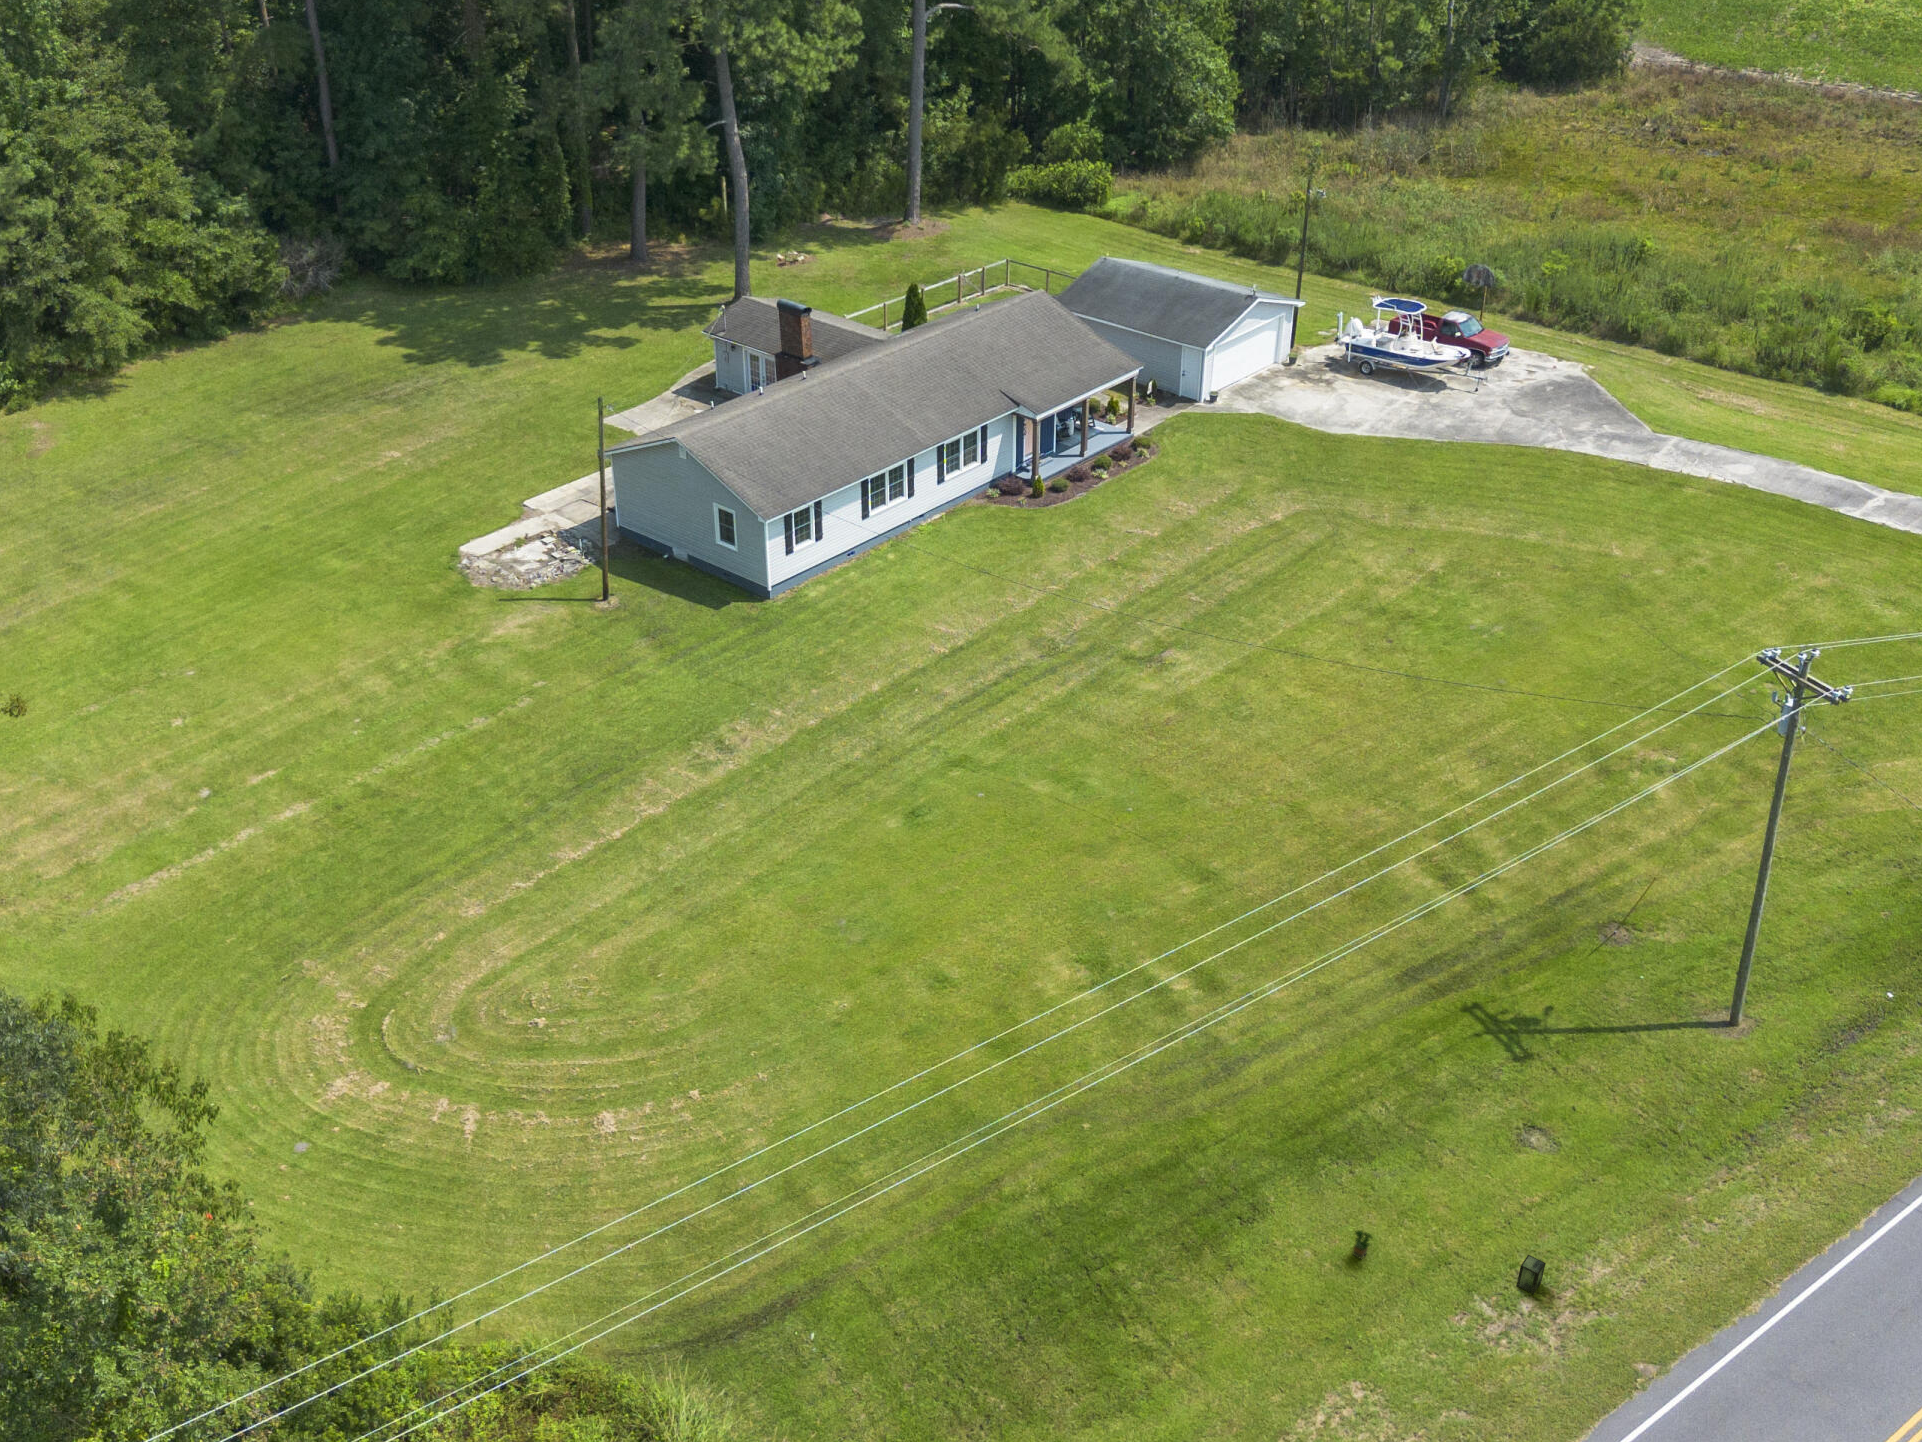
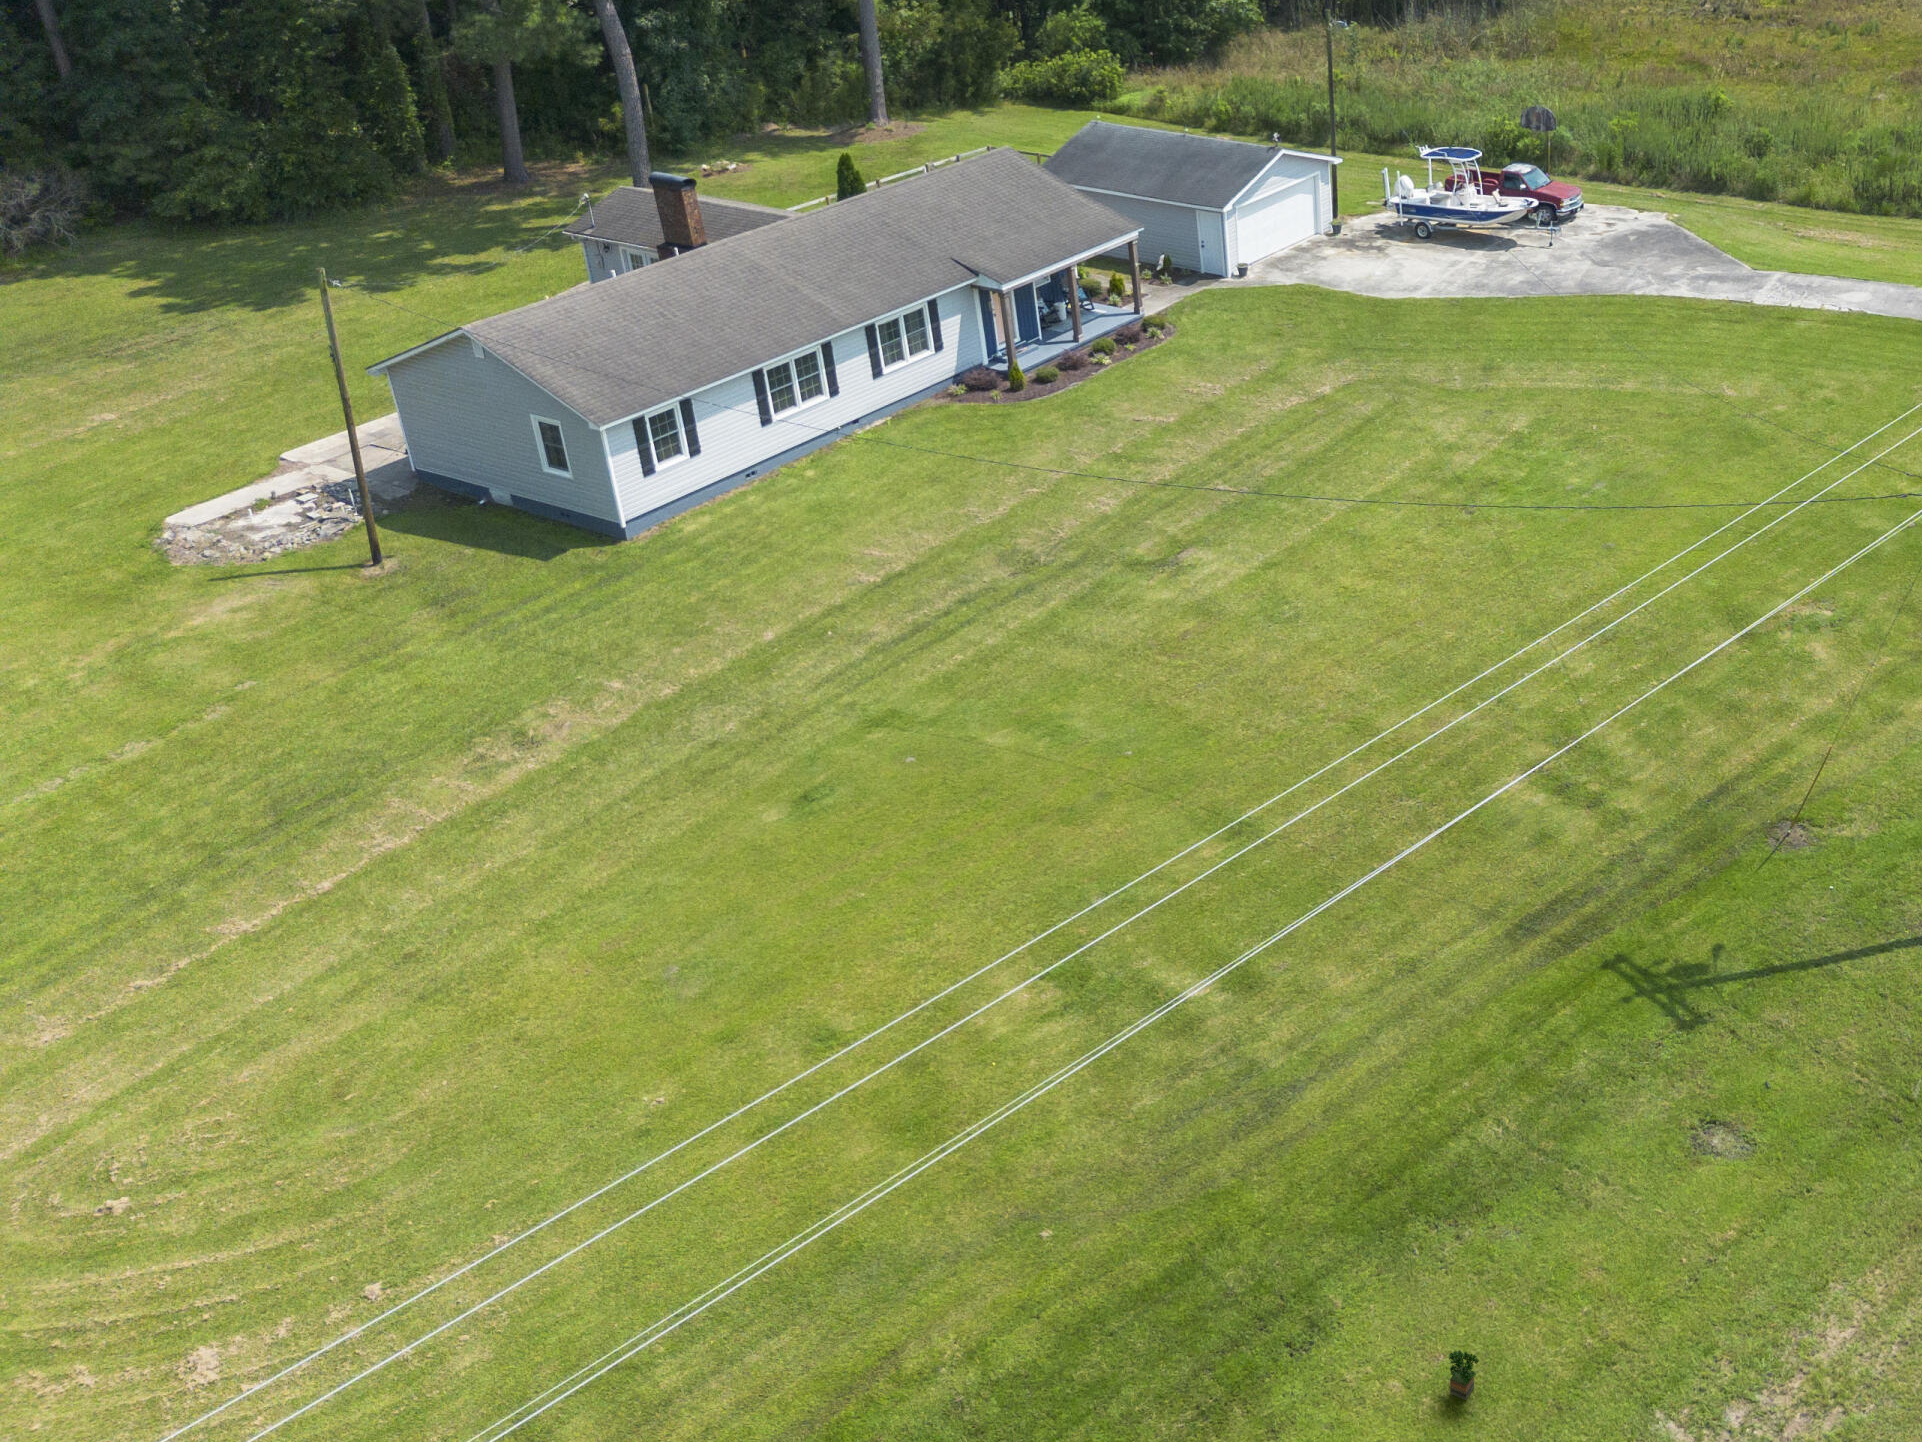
storage box: present [1516,1255,1546,1294] -> none [1714,1343,1754,1409]

